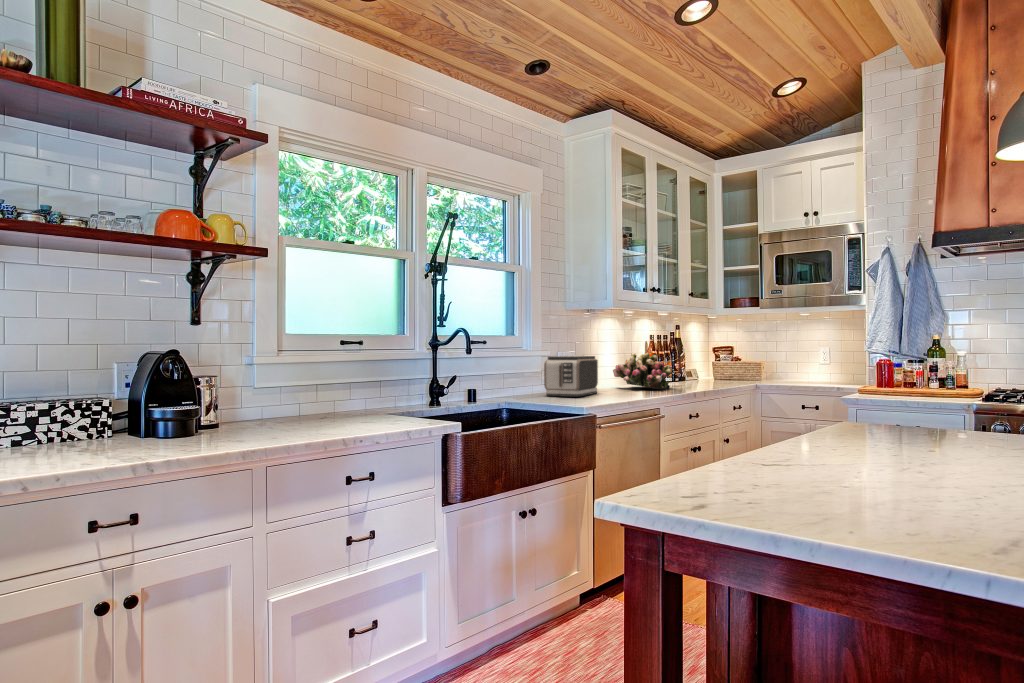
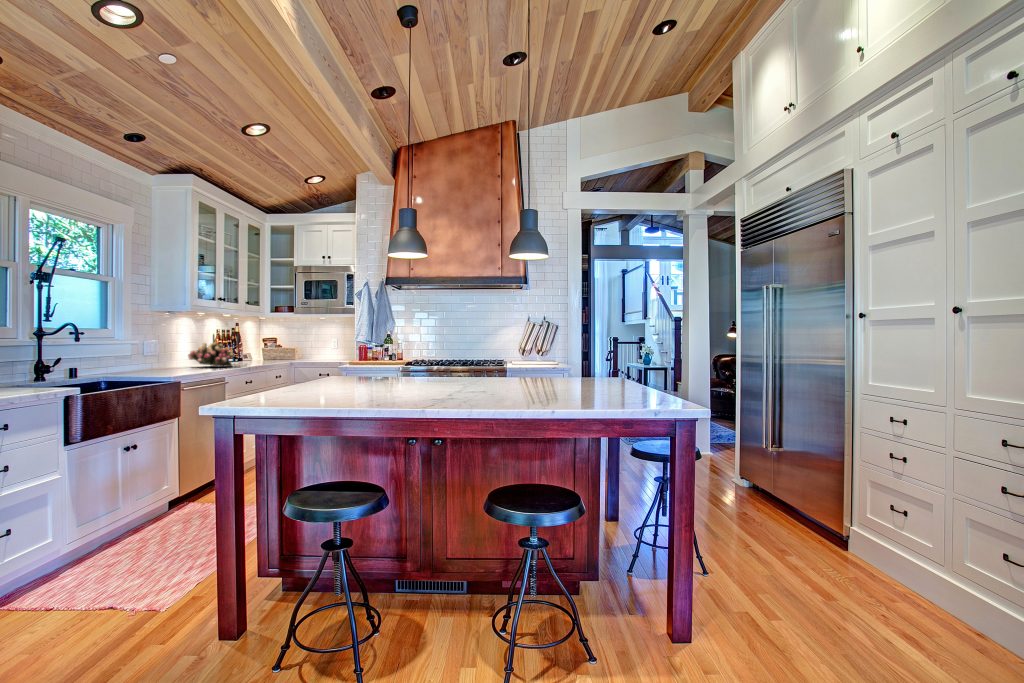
toaster: present [544,356,598,397] -> none [135,344,178,373]

